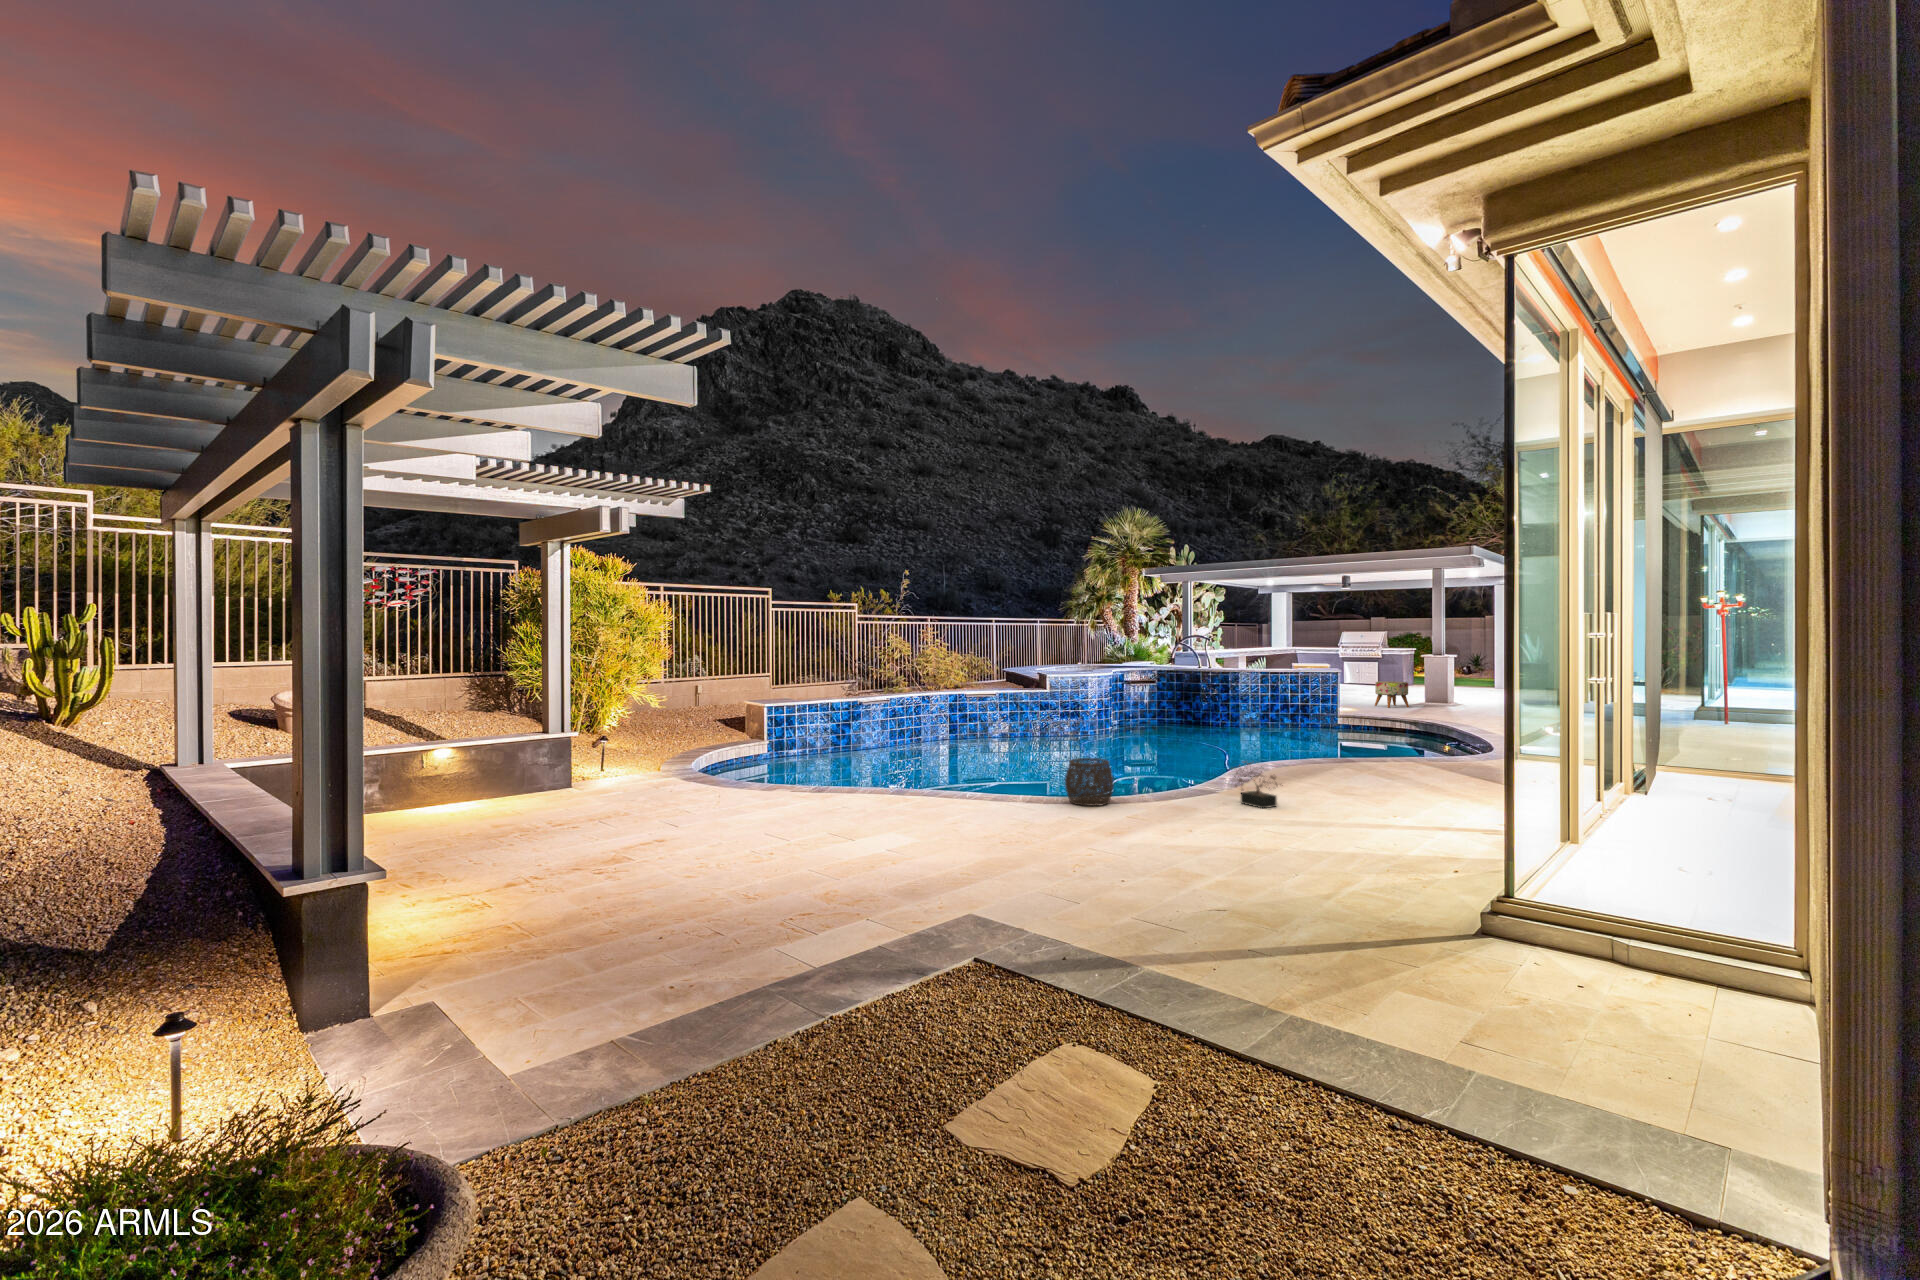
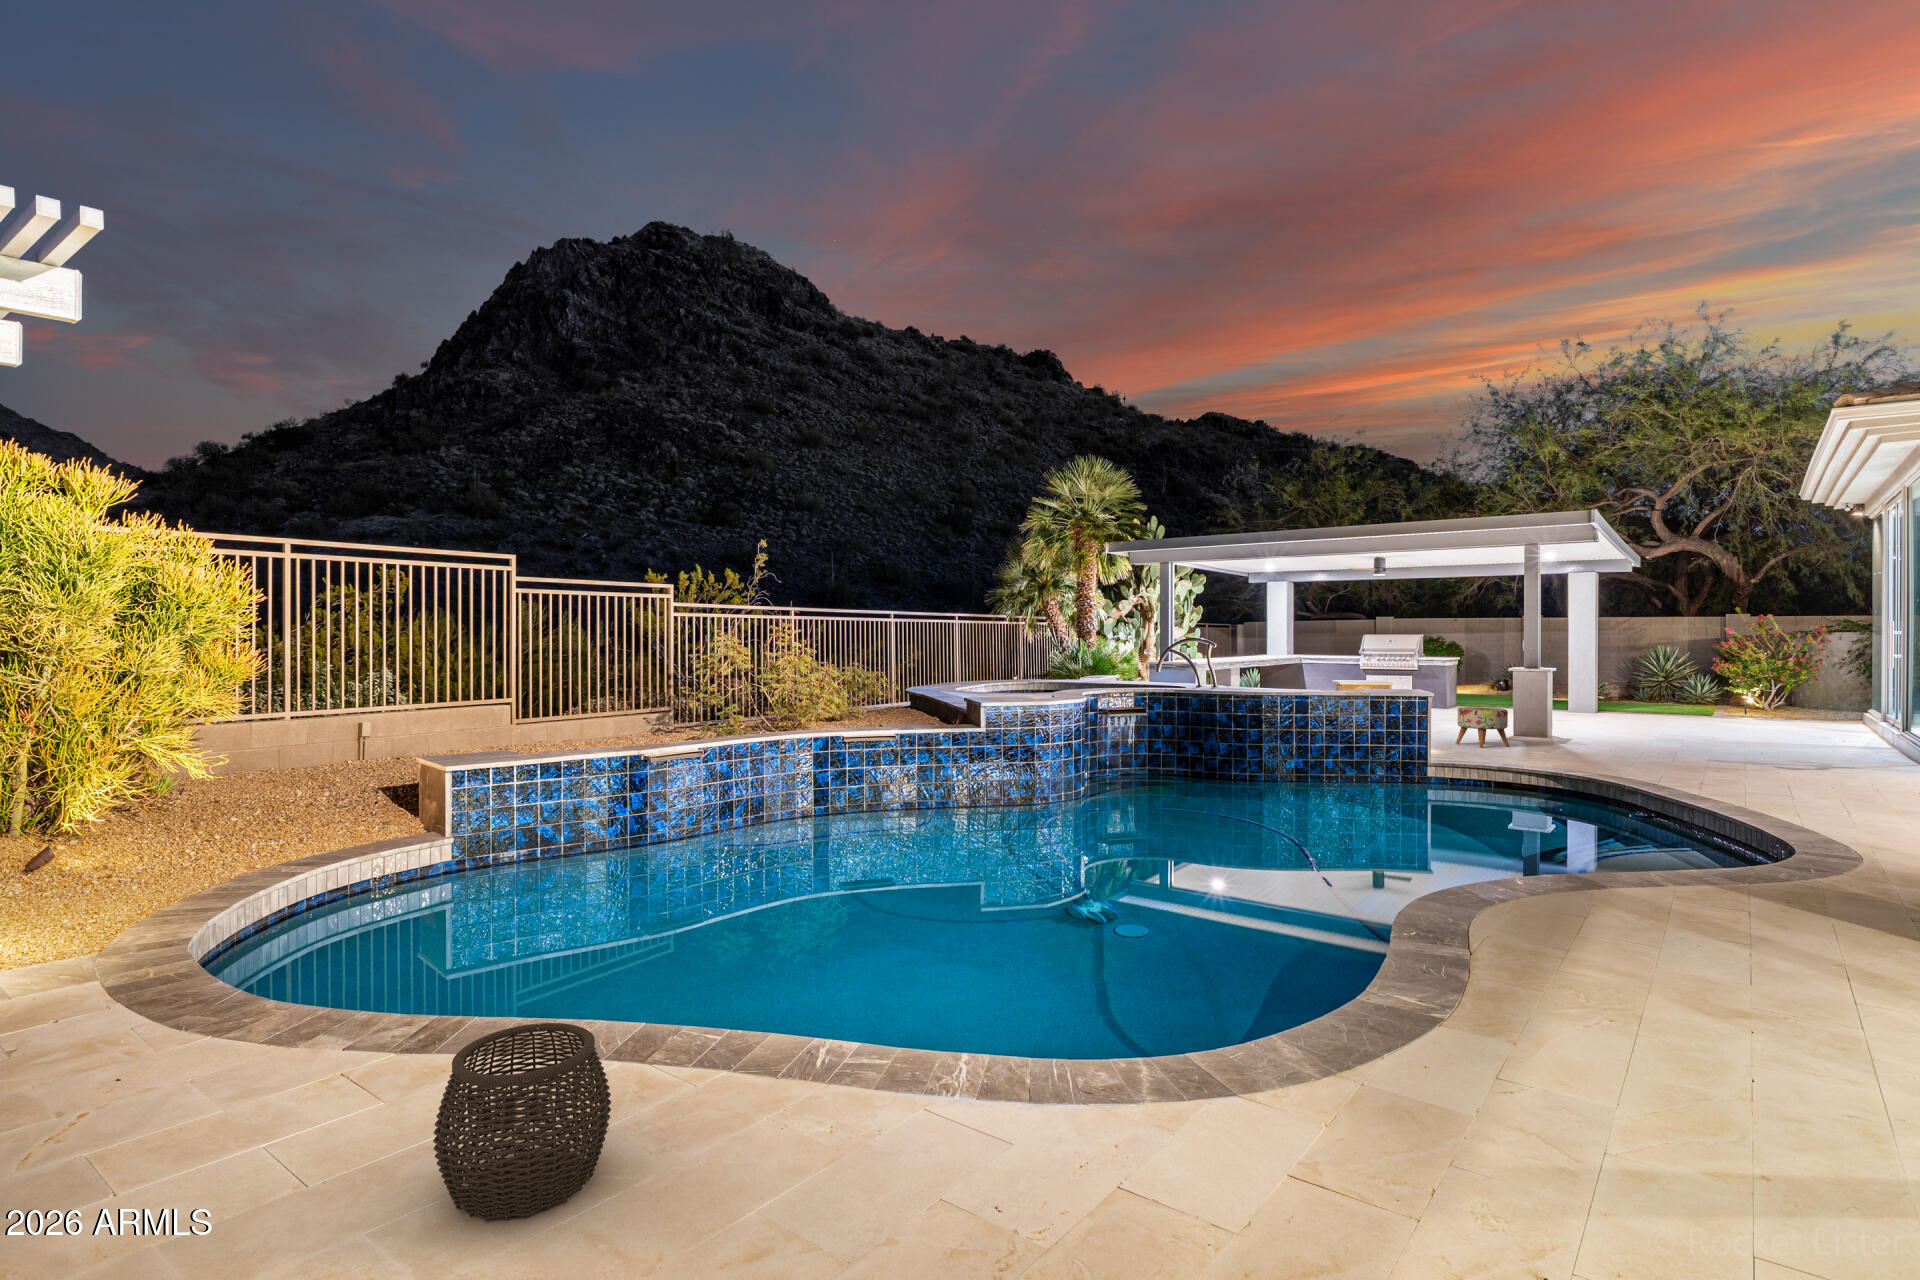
woven basket: present [1065,758,1114,806] -> present [433,1023,611,1221]
decorative plant: present [1234,761,1283,808] -> none [1605,1030,1805,1223]

